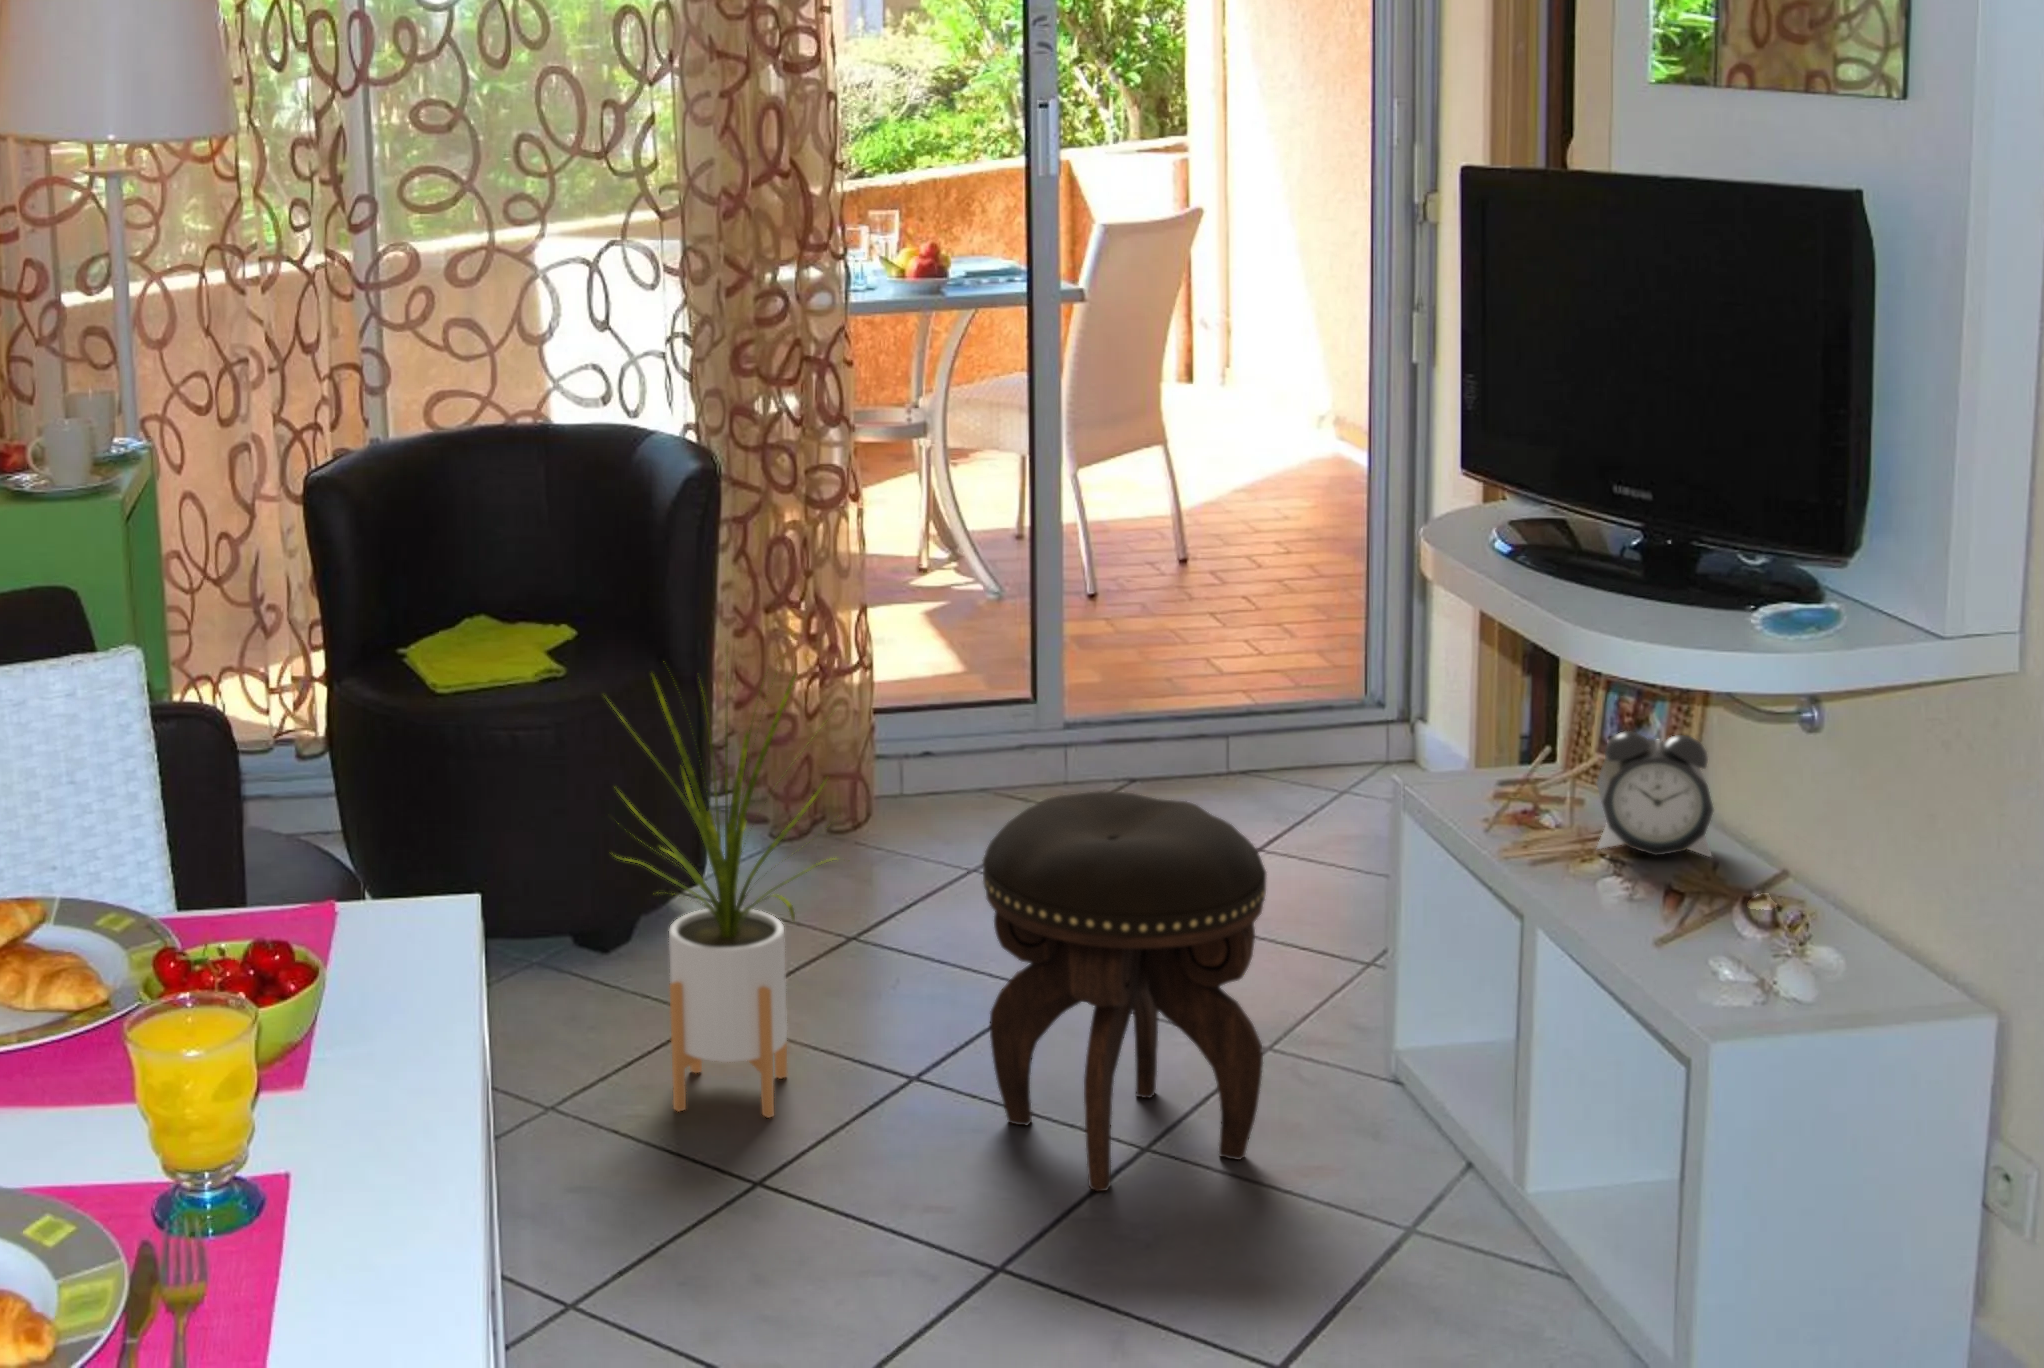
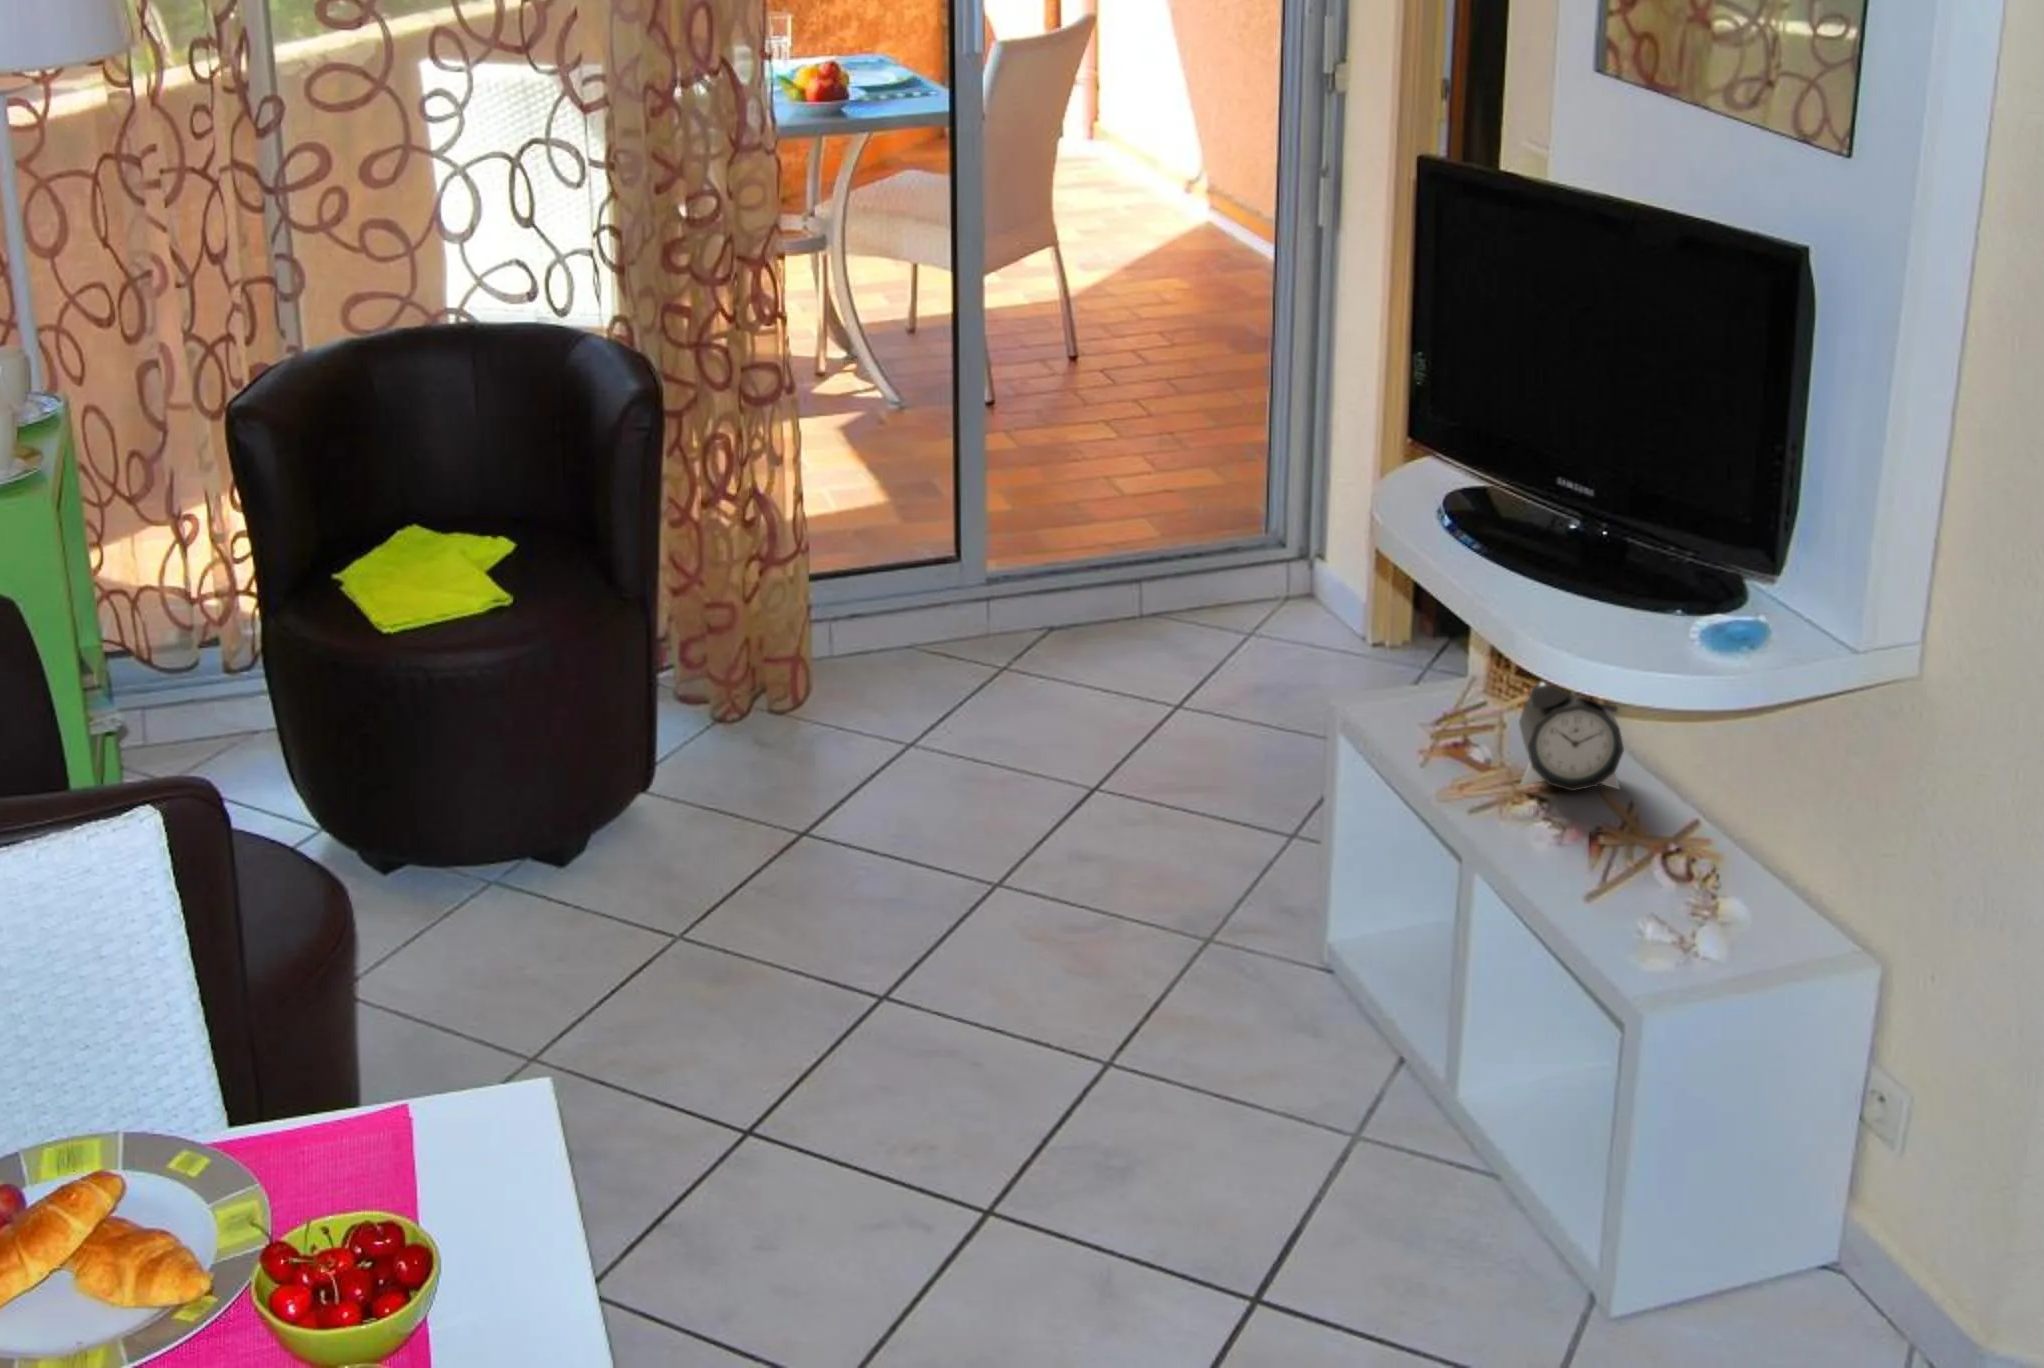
house plant: present [618,674,832,1117] -> none [575,606,829,1062]
footstool: present [983,791,1266,1191] -> none [957,734,1223,1121]

